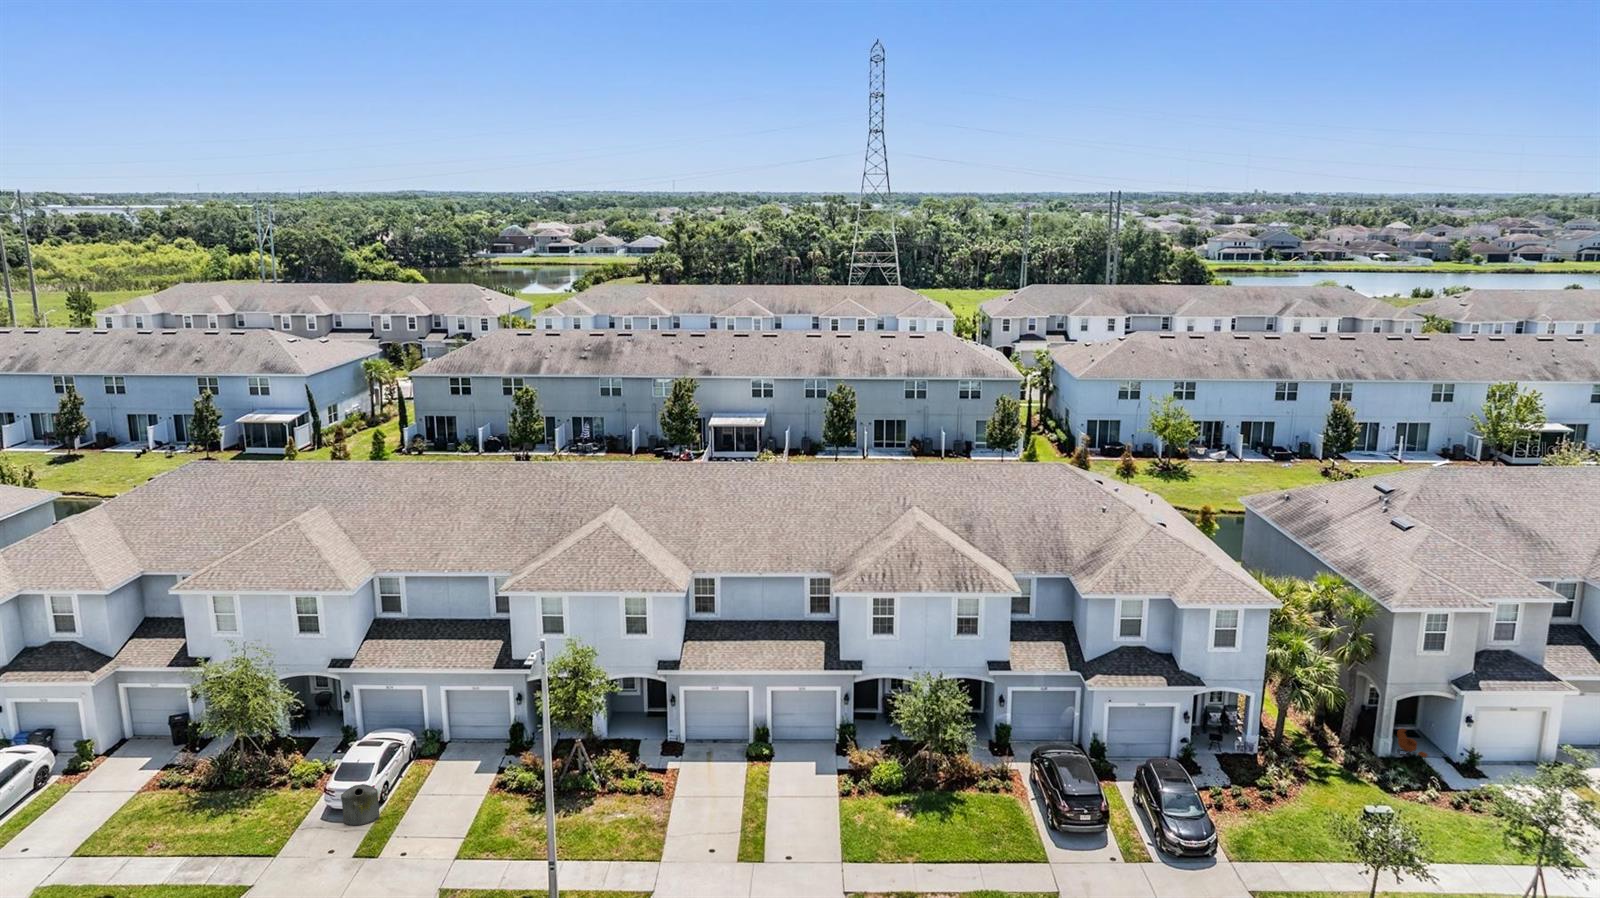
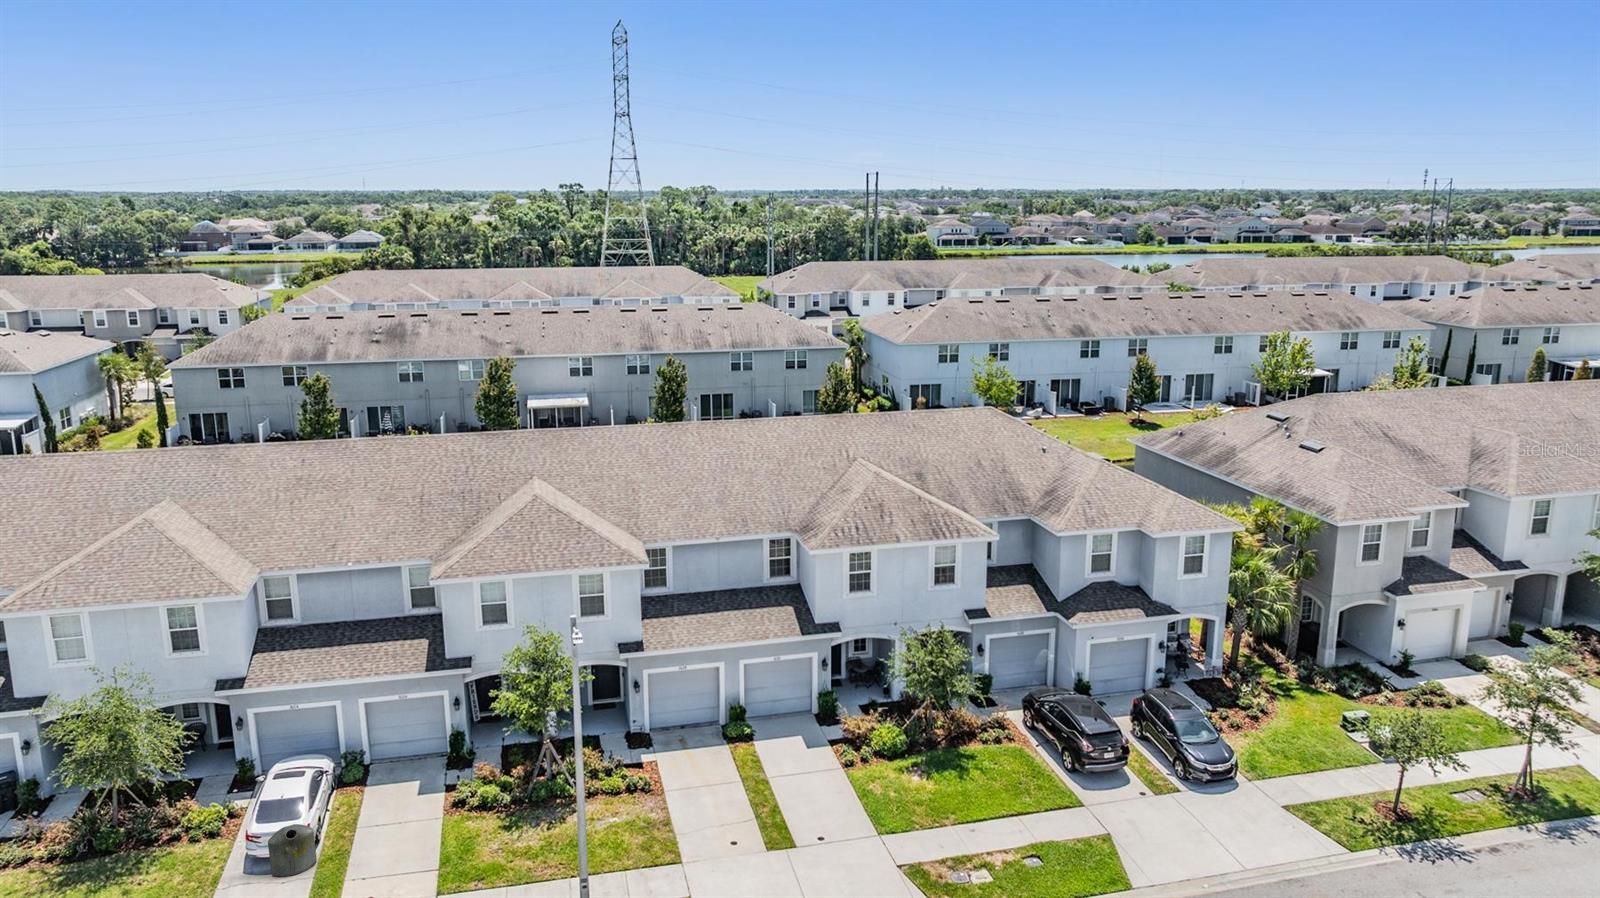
lounge chair: present [1397,728,1428,761] -> none [1337,638,1368,669]

